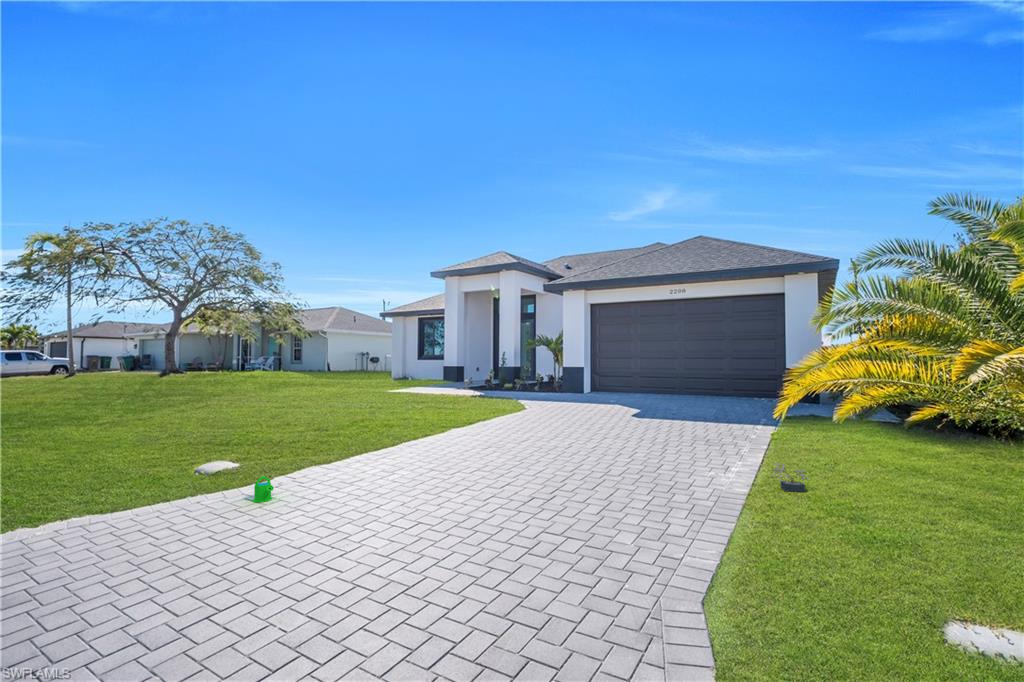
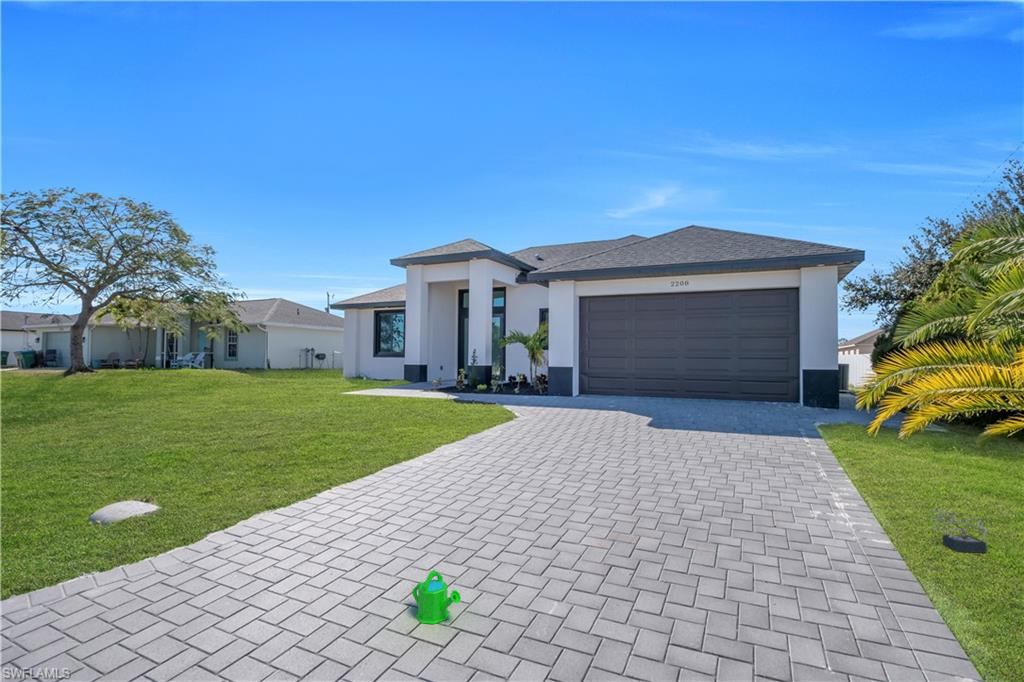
watering can: present [253,476,274,502] -> present [412,570,461,624]

